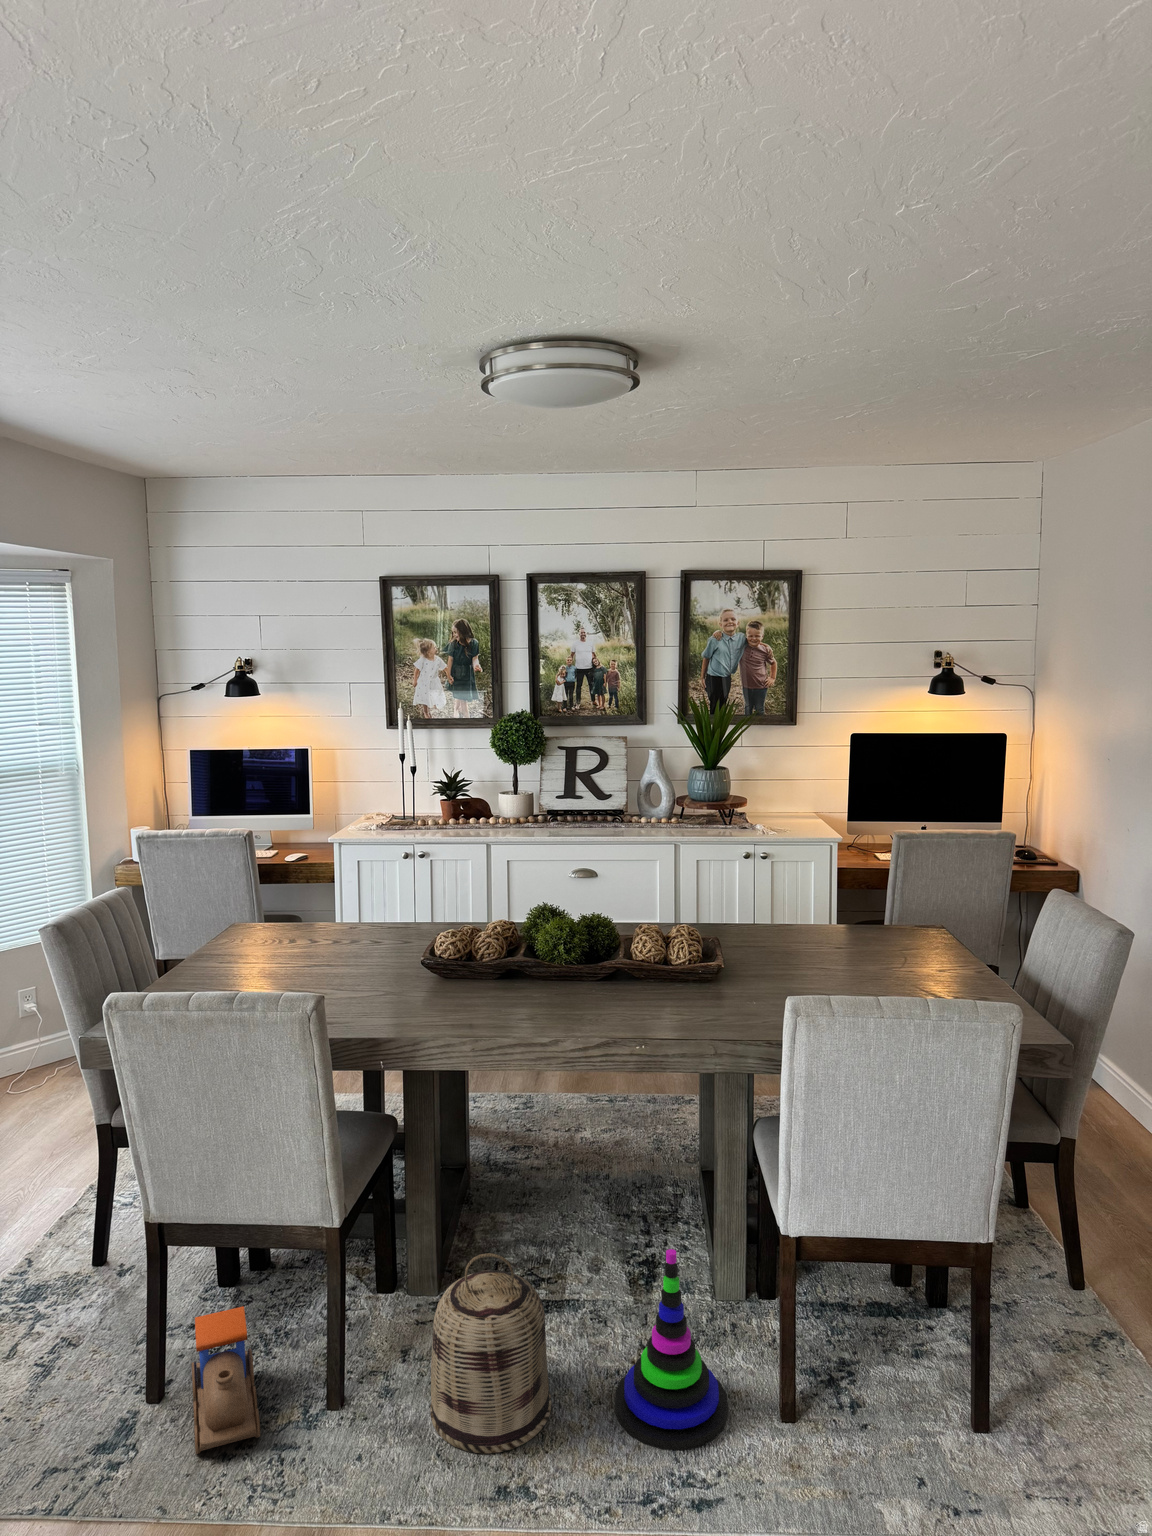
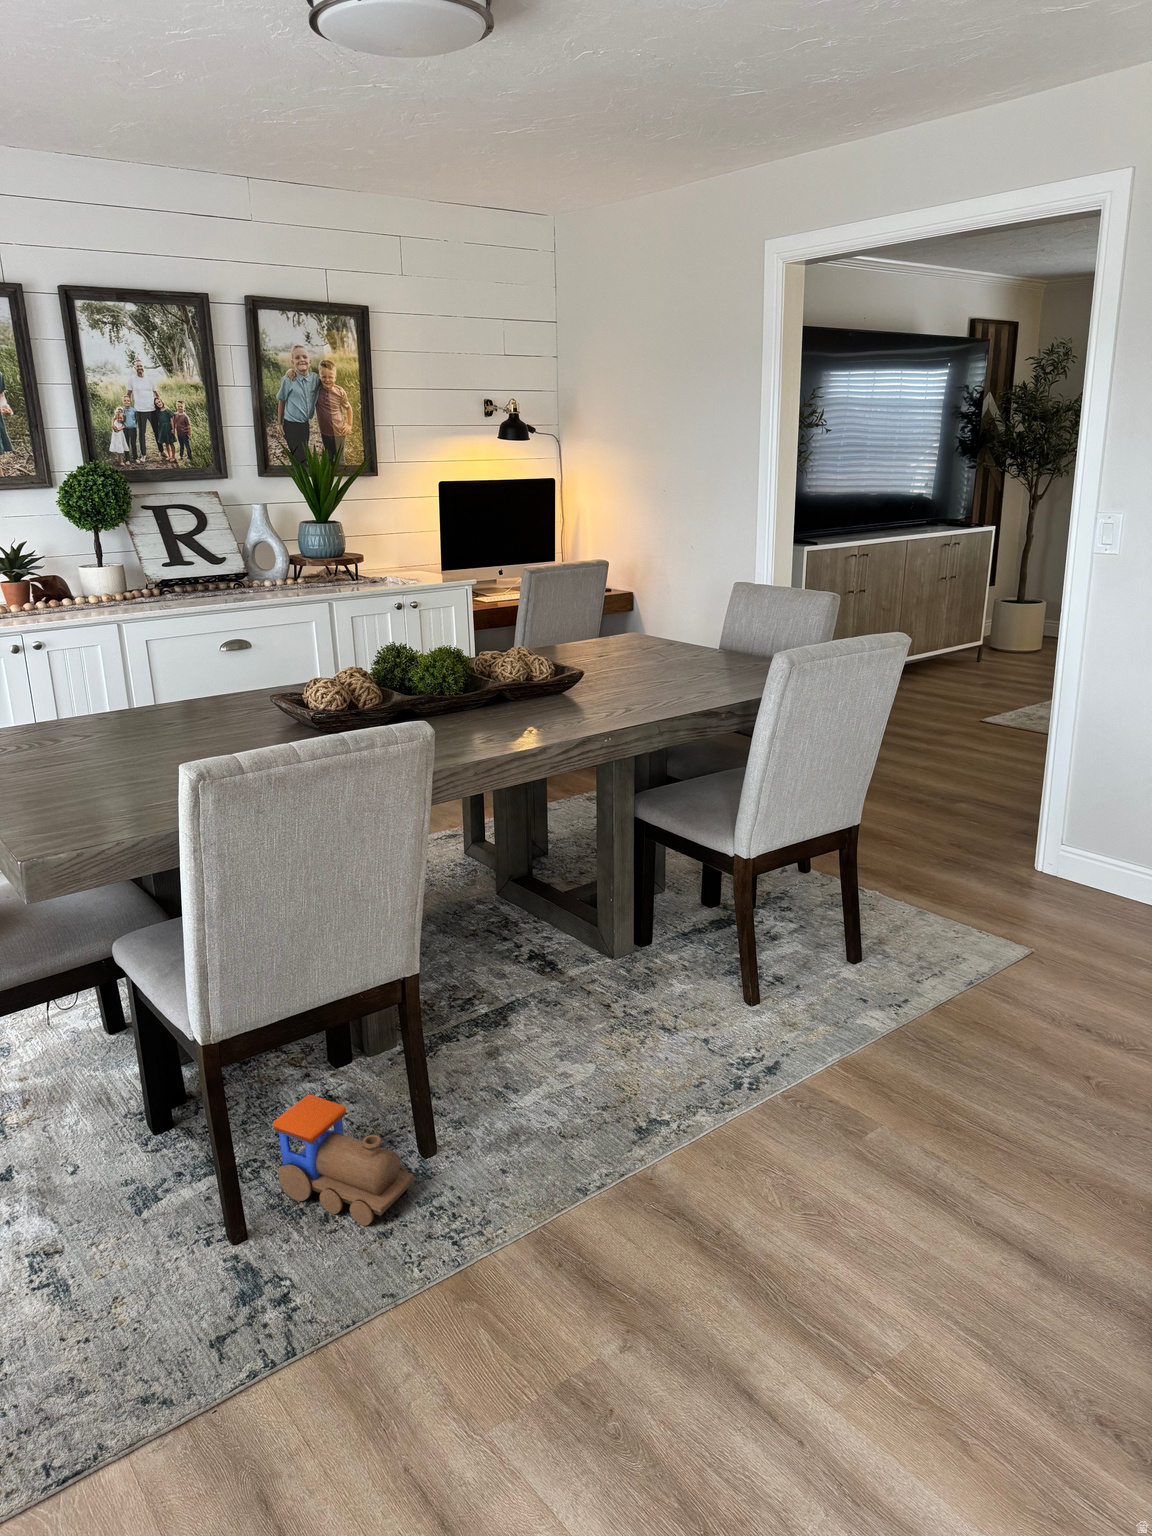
stacking toy: present [615,1249,728,1451] -> none [630,891,725,1047]
basket: present [430,1253,552,1454] -> none [505,940,617,1112]

